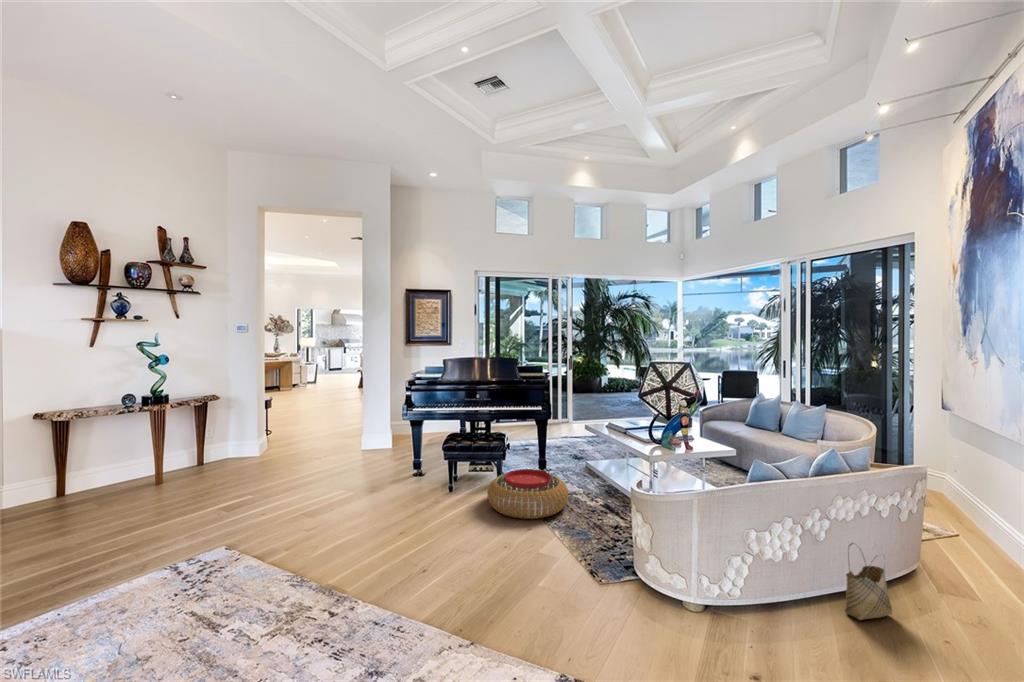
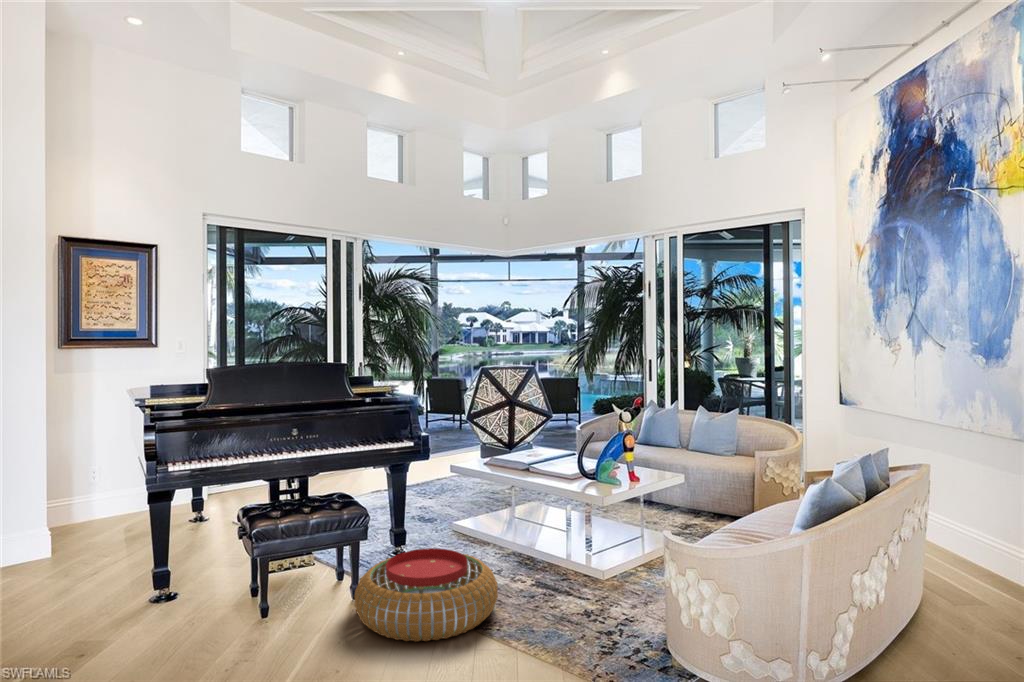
woven basket: present [845,543,892,620] -> none [914,565,957,659]

